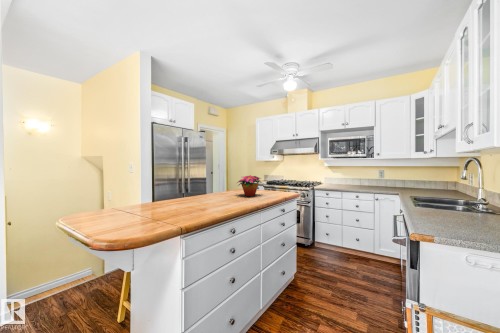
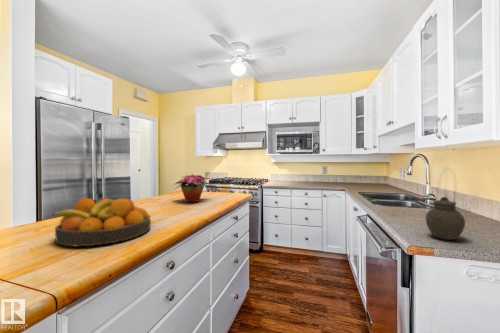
fruit bowl: none [168,188,220,214] -> present [52,198,151,246]
jar: none [439,197,474,234] -> present [426,197,465,240]

